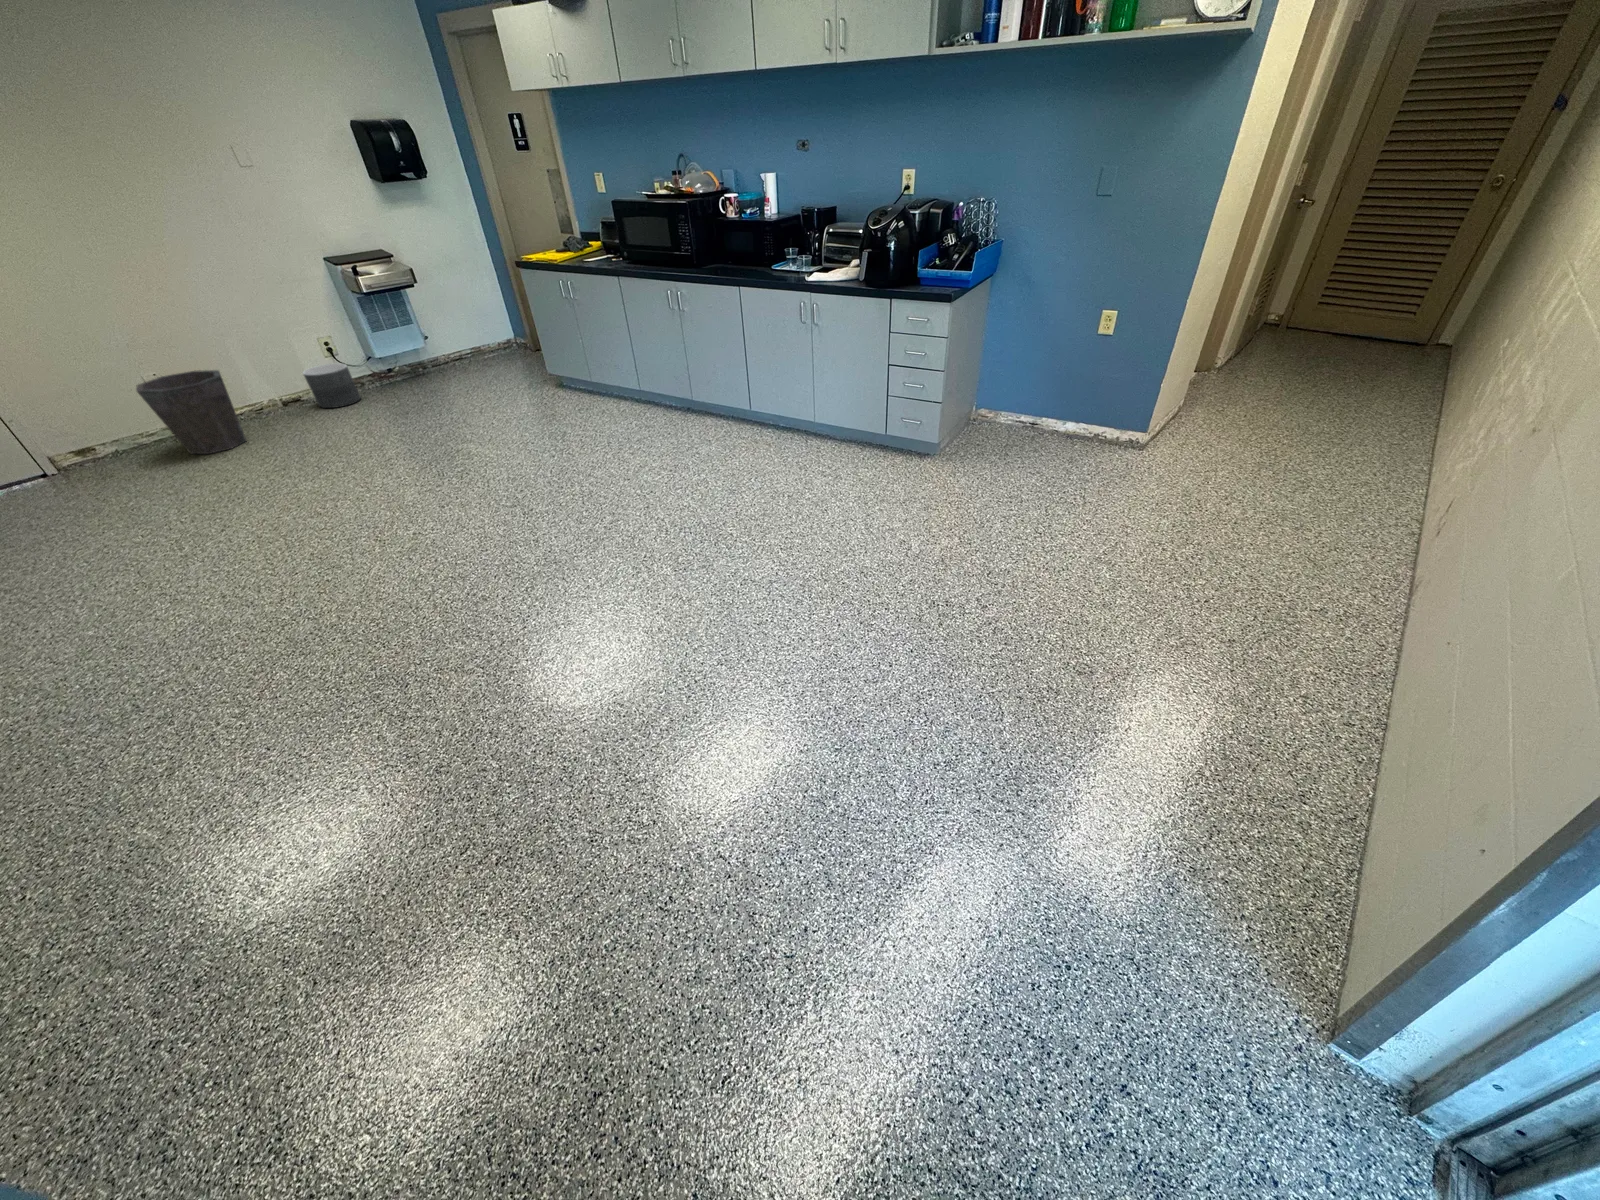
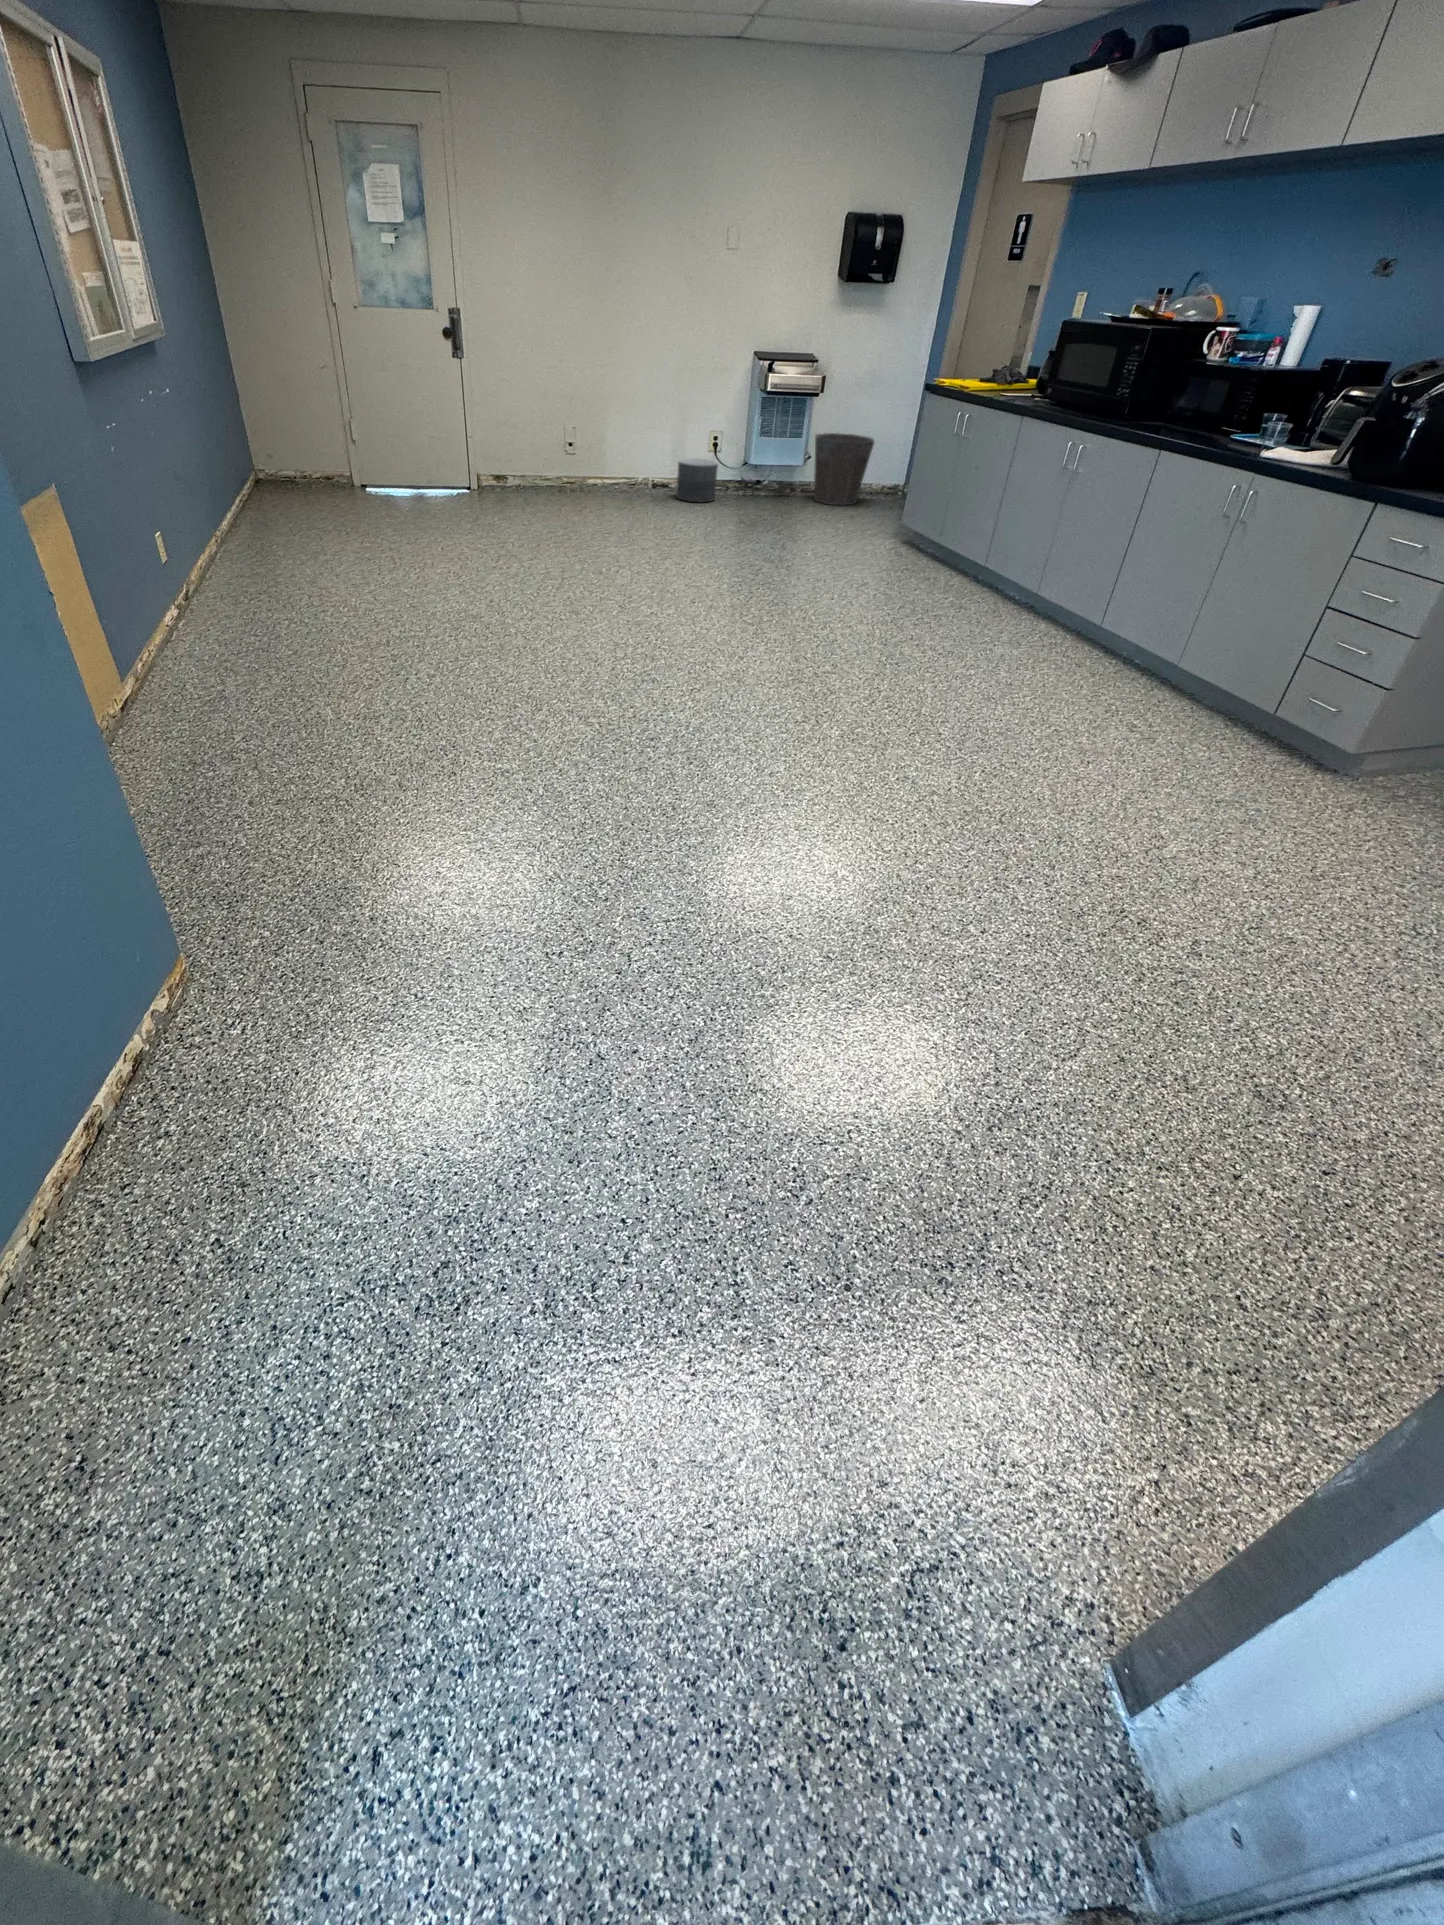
waste bin: present [136,370,246,454] -> present [814,433,874,505]

